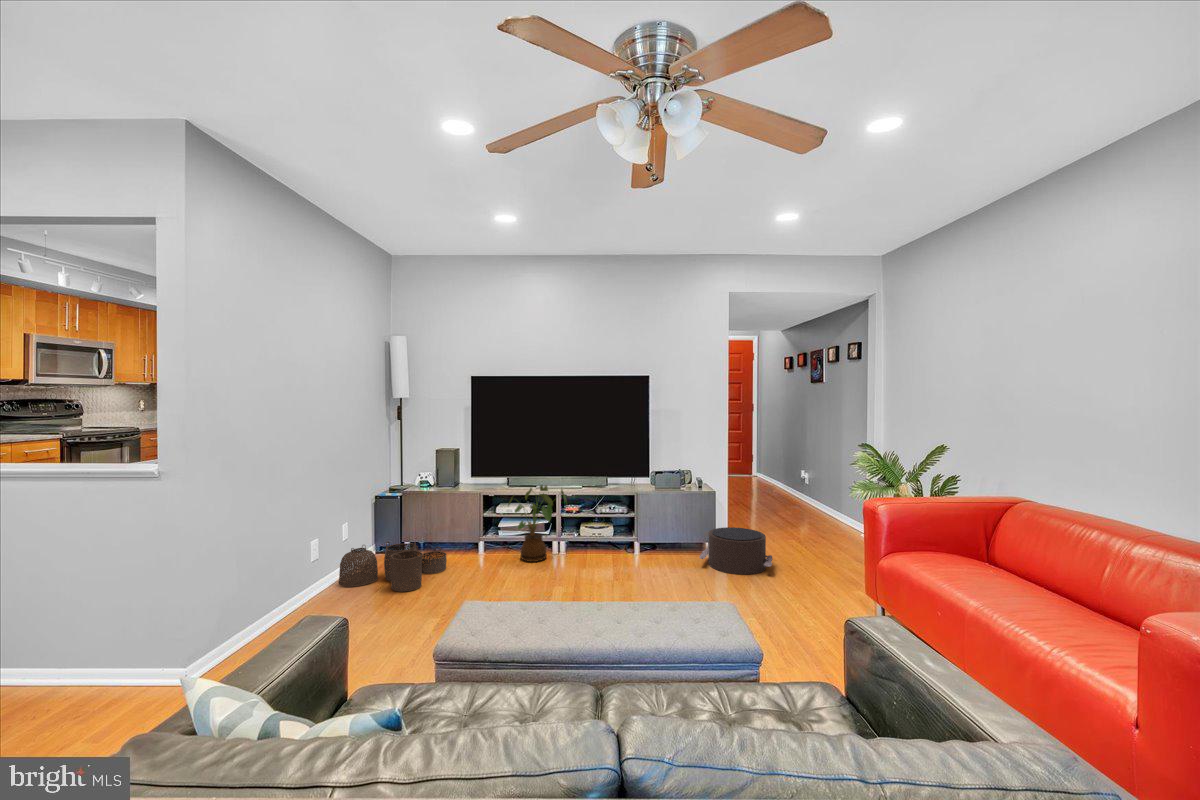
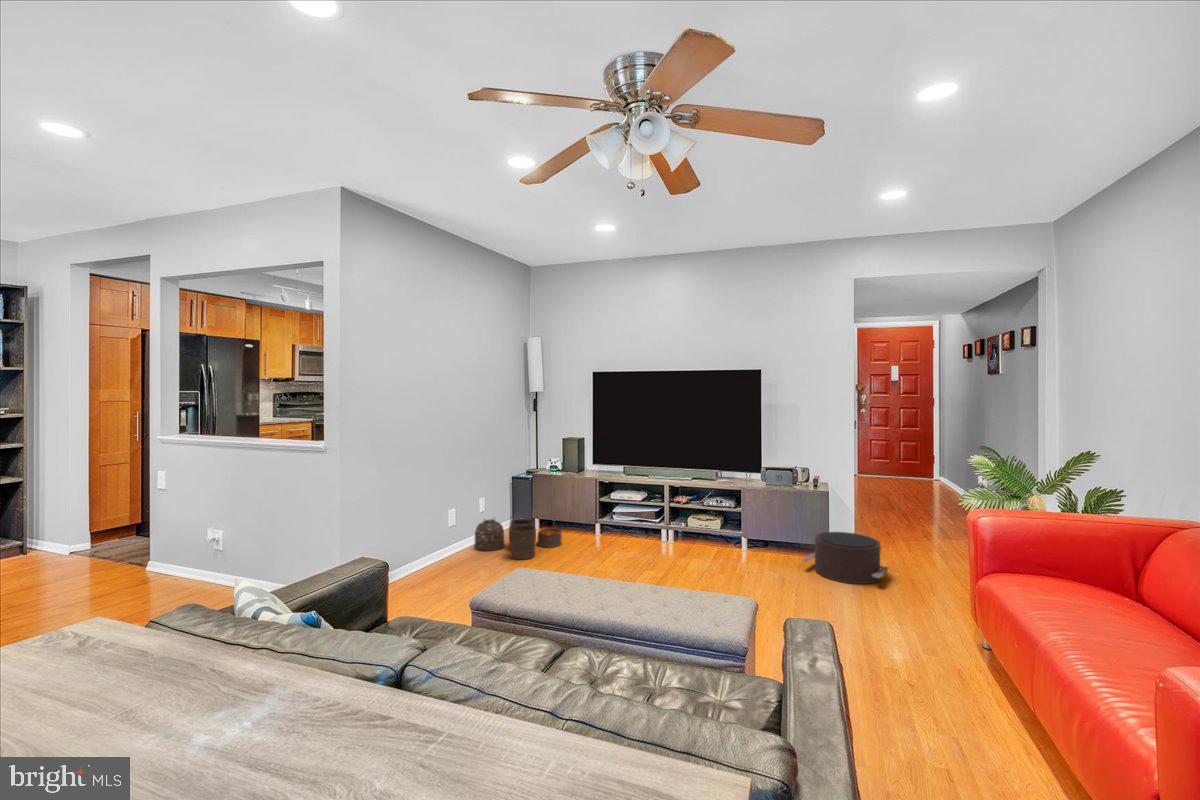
house plant: present [508,485,567,562] -> none [616,476,673,547]

